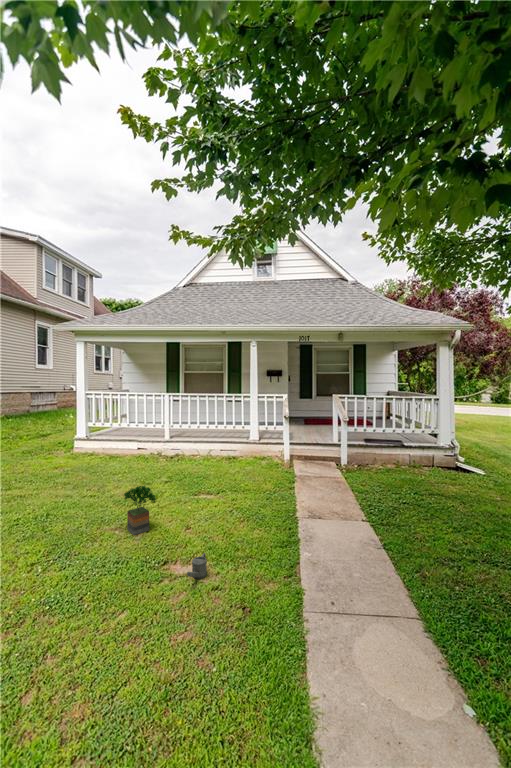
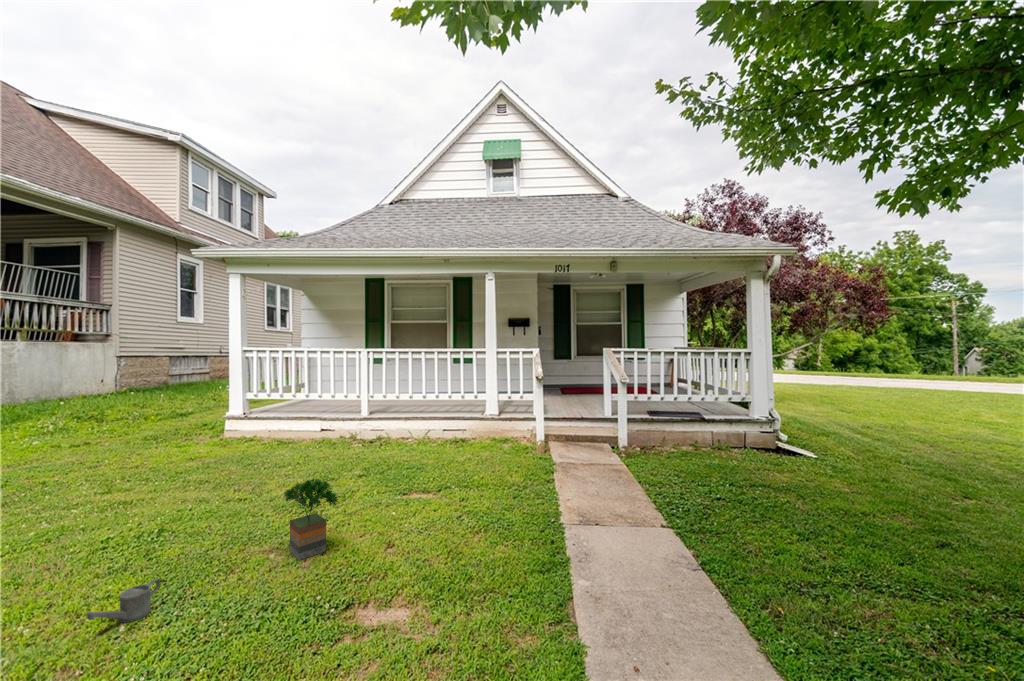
watering can: present [187,553,207,579] -> present [87,579,160,623]

